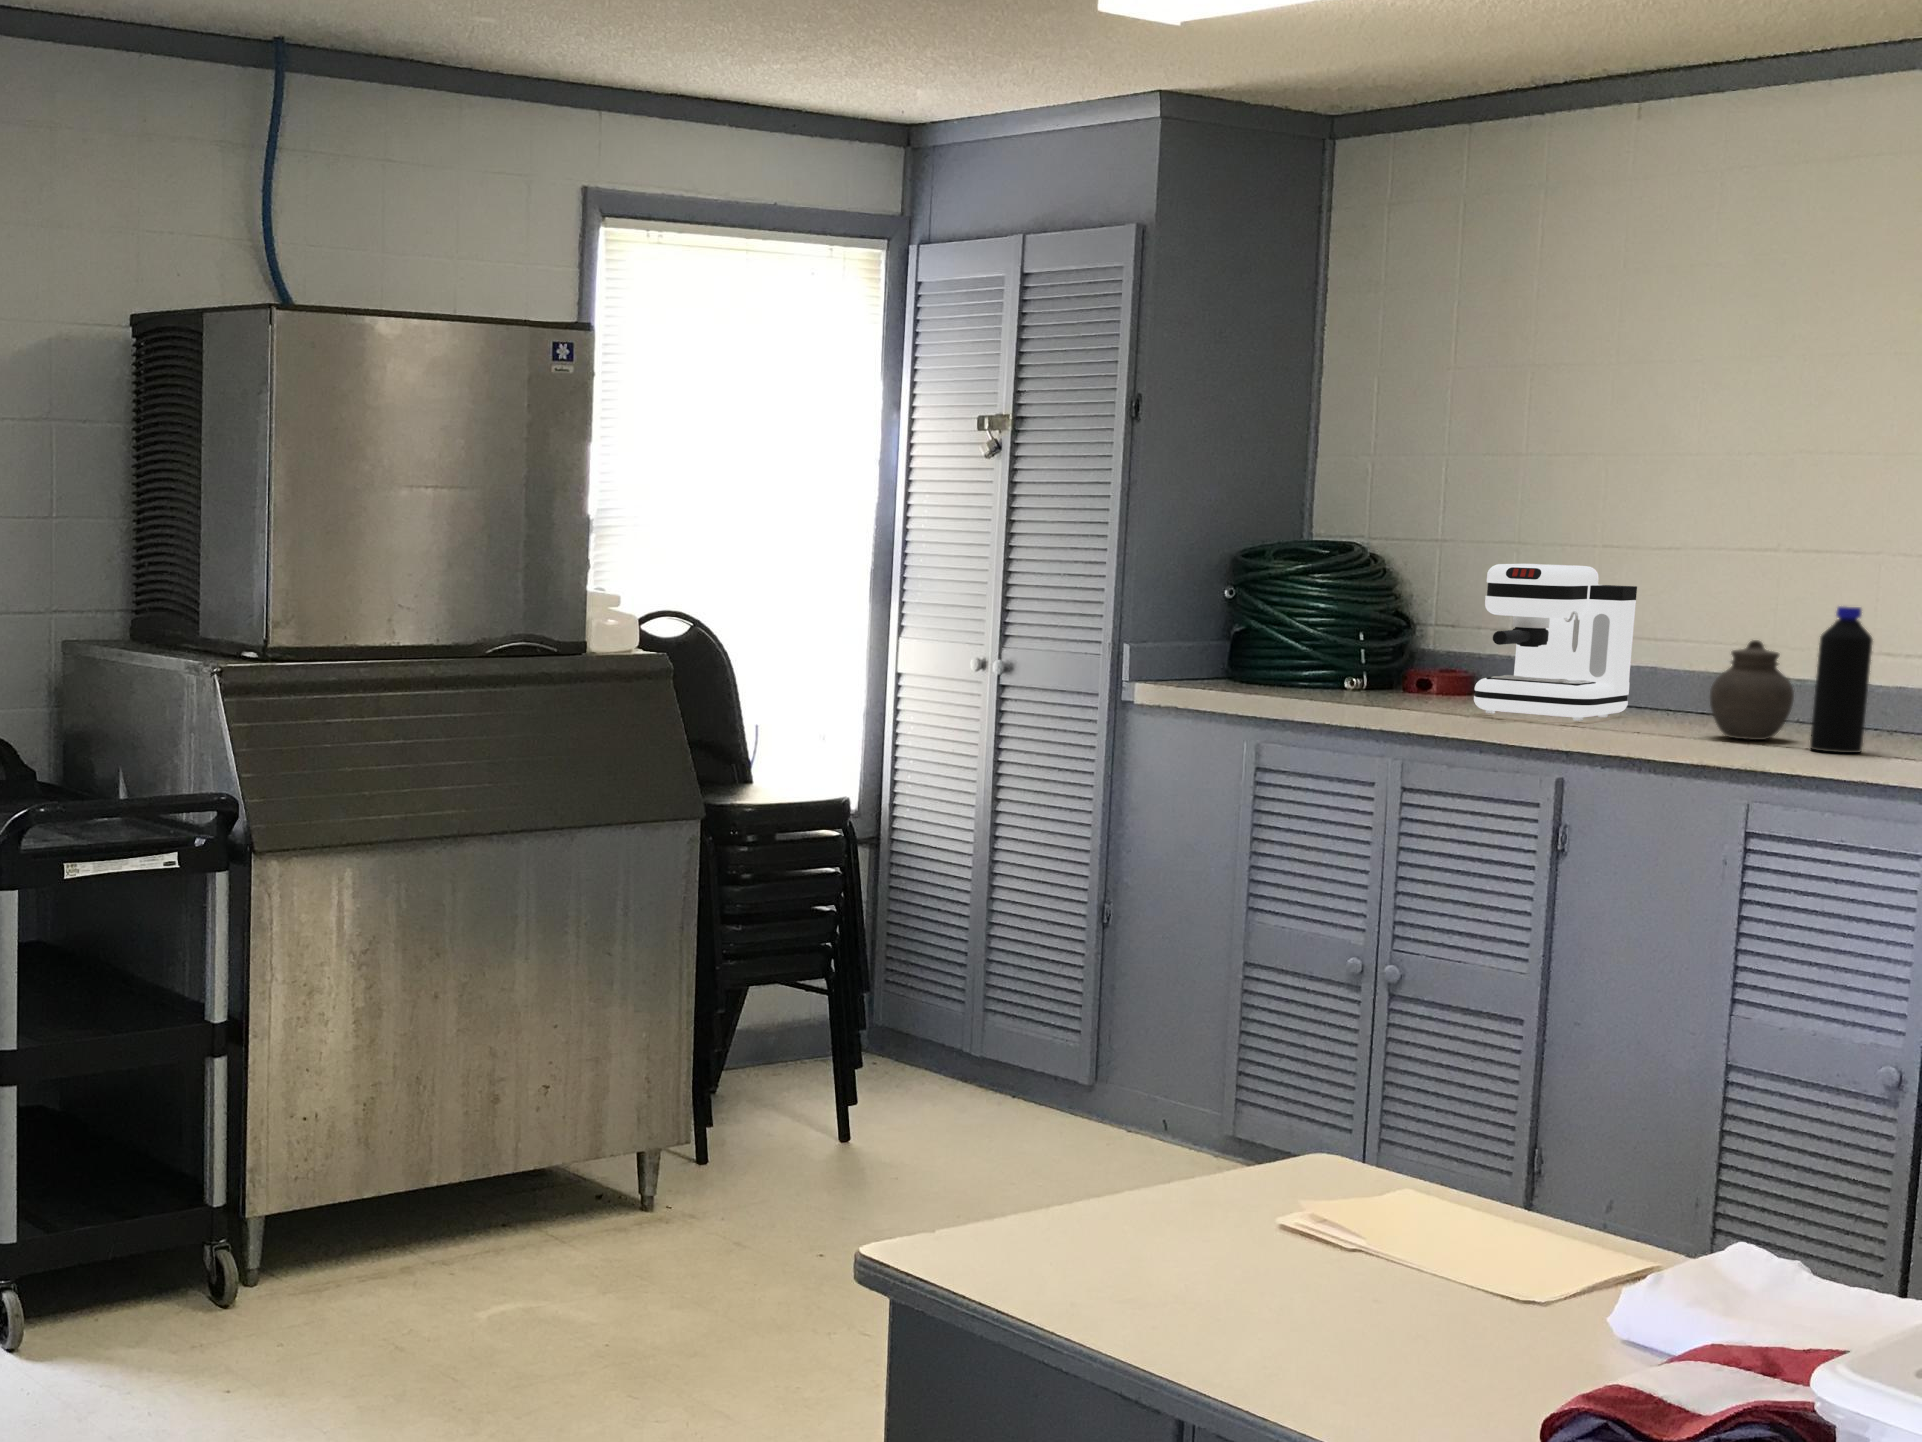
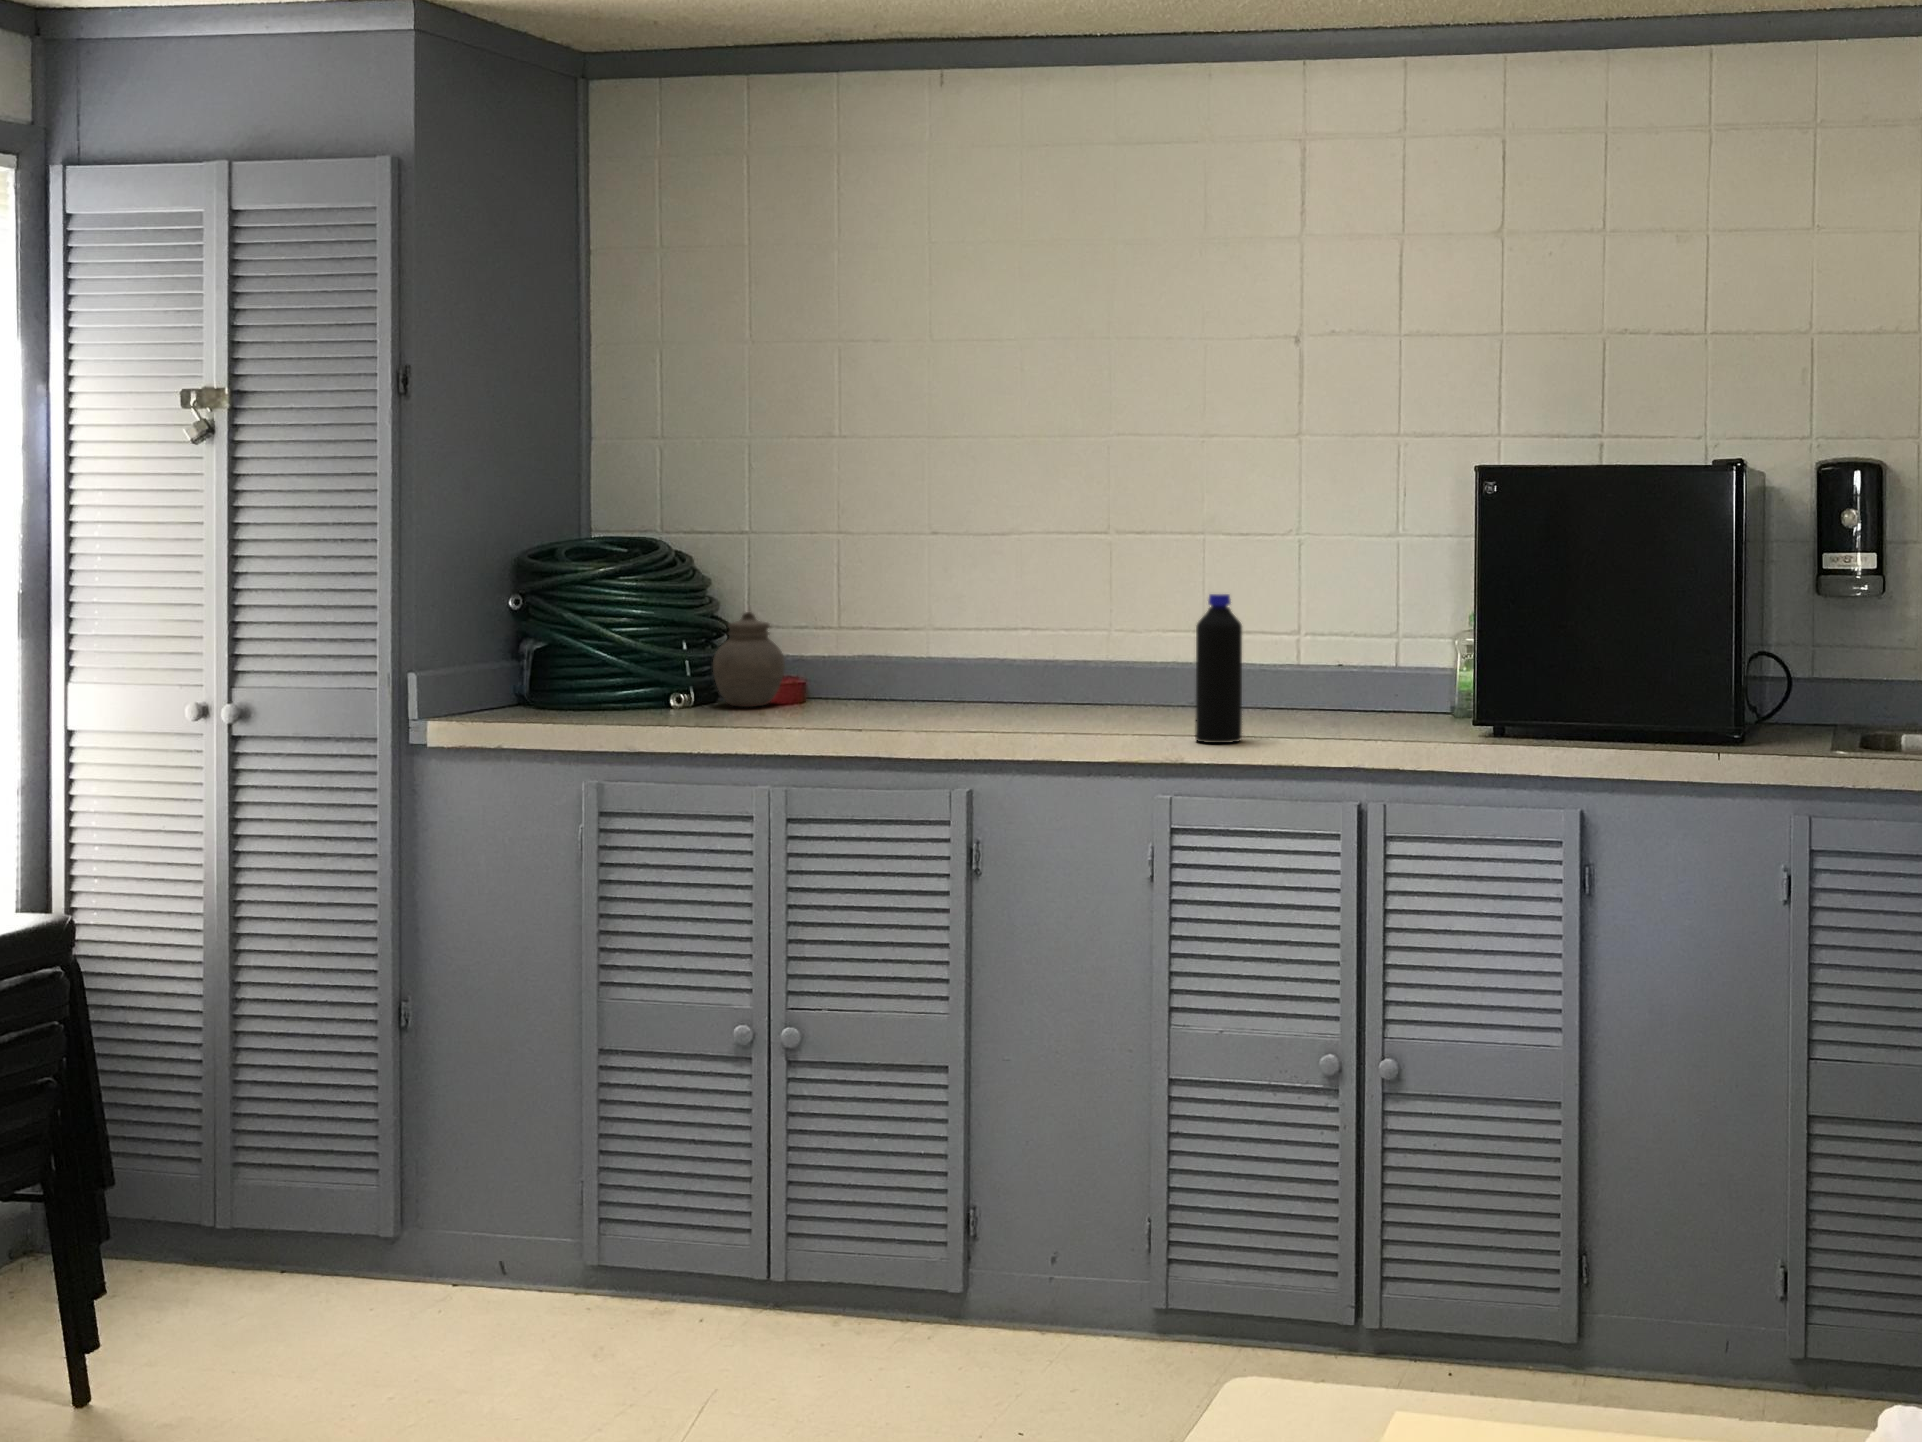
coffee maker: present [1474,564,1637,721] -> none [840,559,985,728]
jar: present [1710,640,1794,740] -> present [713,612,785,707]

